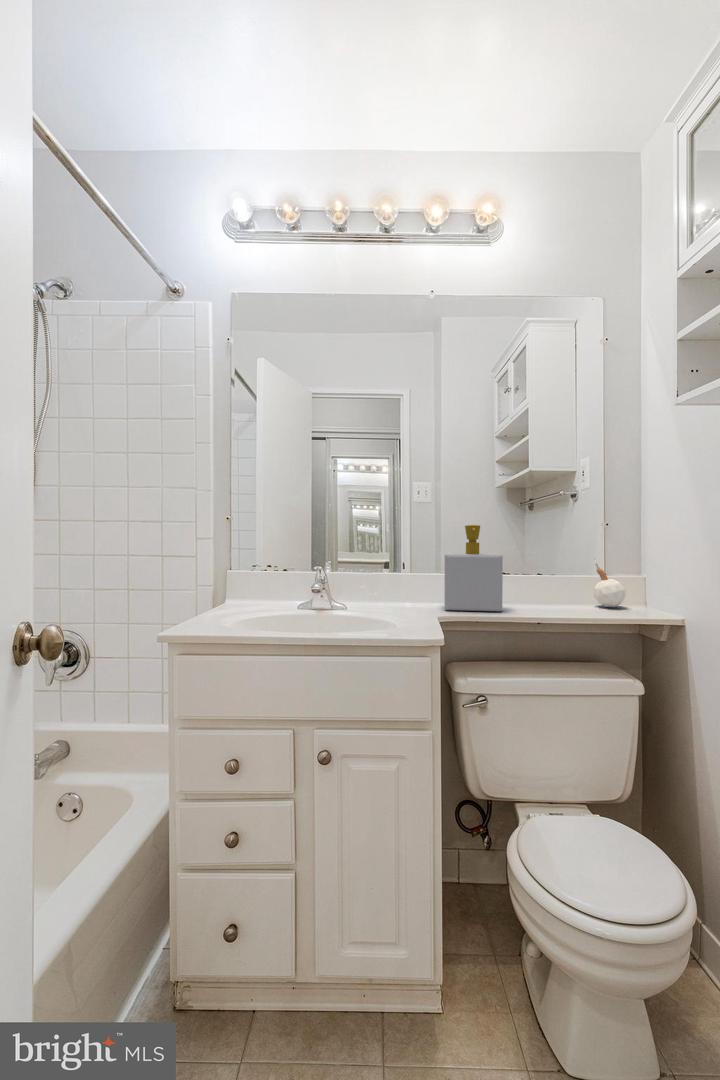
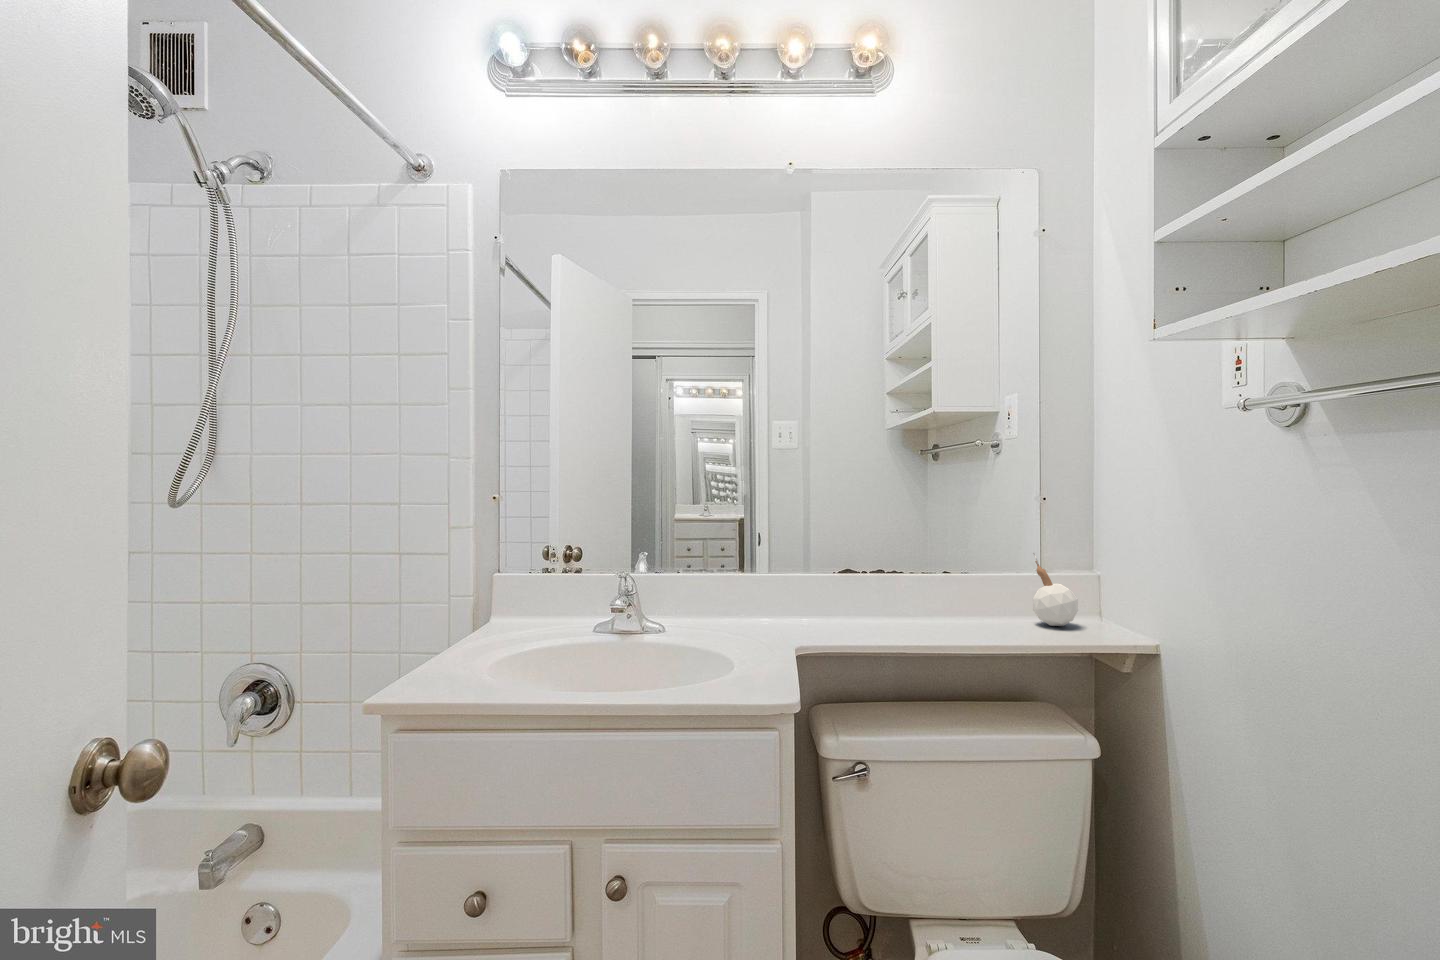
soap bottle: present [444,525,503,611] -> none [810,506,894,634]

